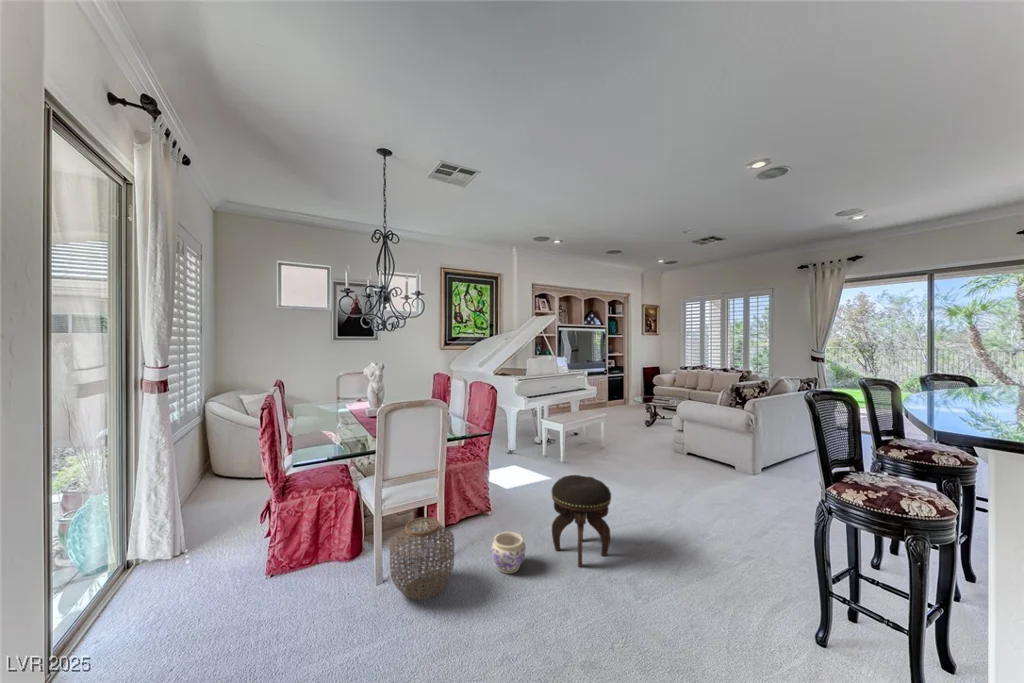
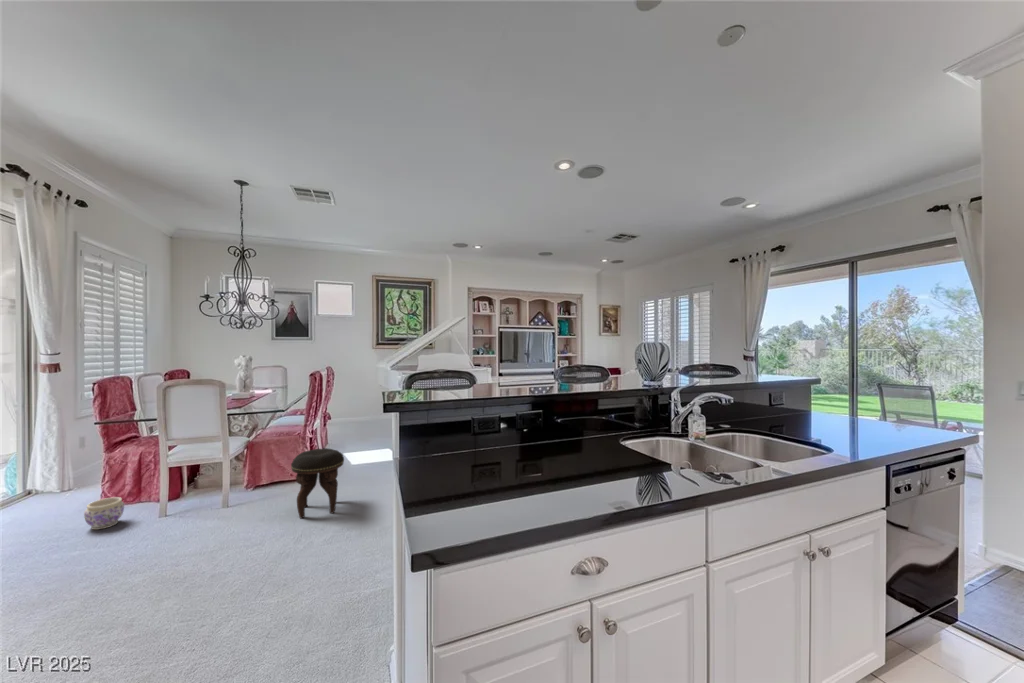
woven basket: present [390,517,454,600] -> none [144,469,204,526]
planter: present [492,532,525,574] -> present [84,497,124,530]

